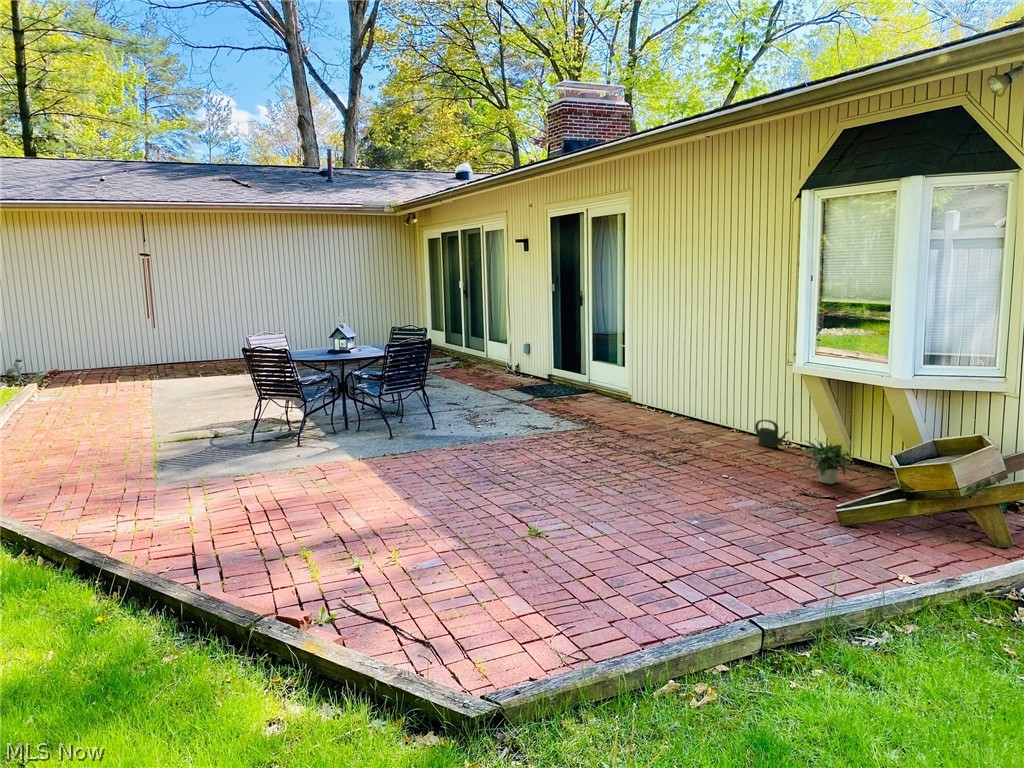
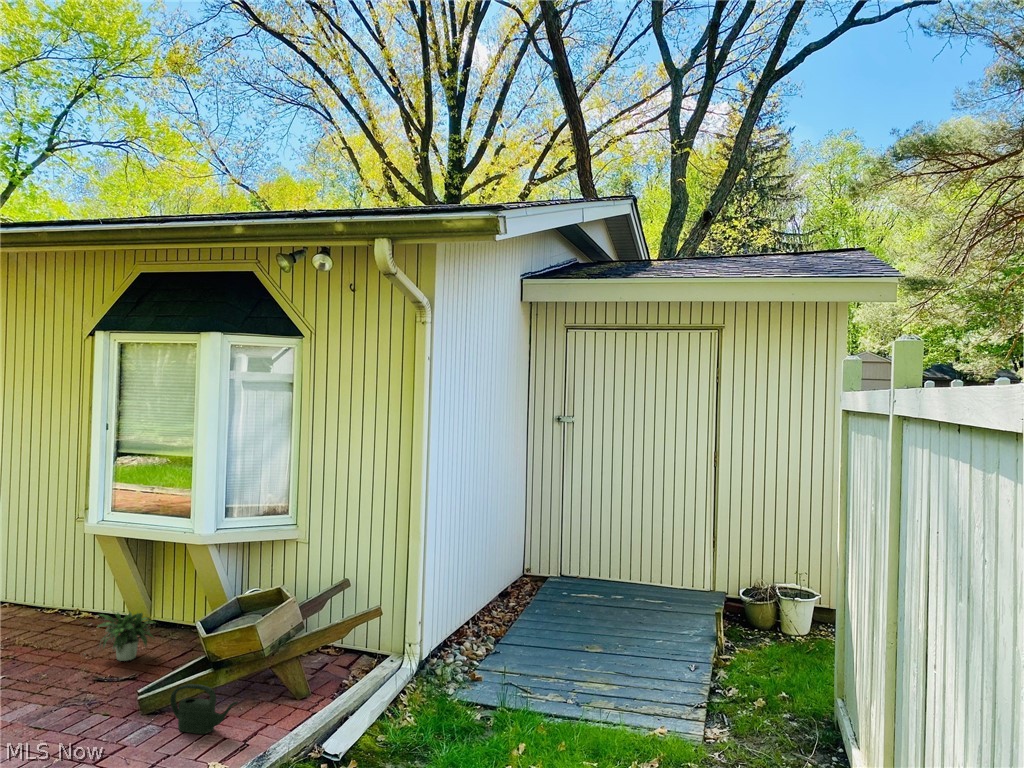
watering can: present [755,420,789,448] -> present [170,684,238,734]

